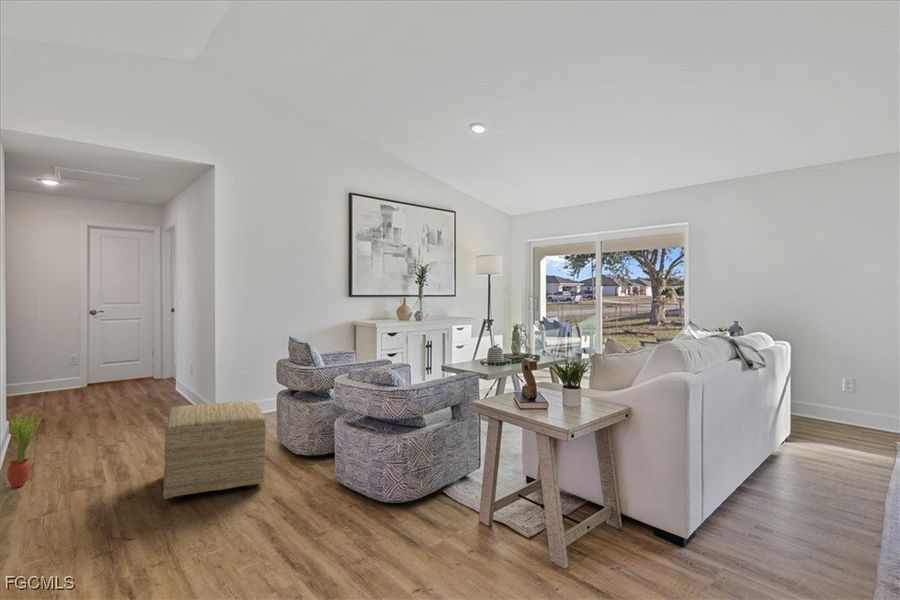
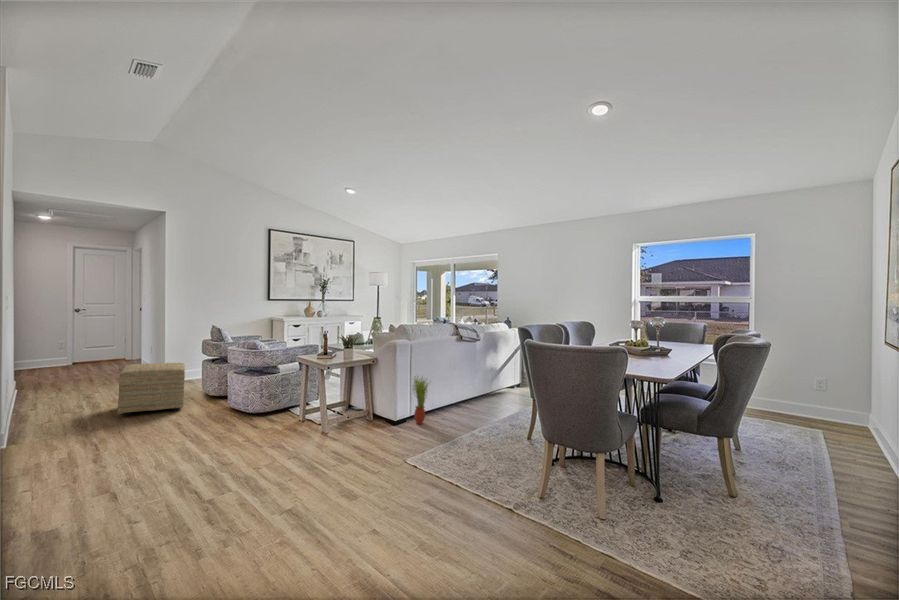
potted plant: present [7,413,40,488] -> present [413,376,428,424]

